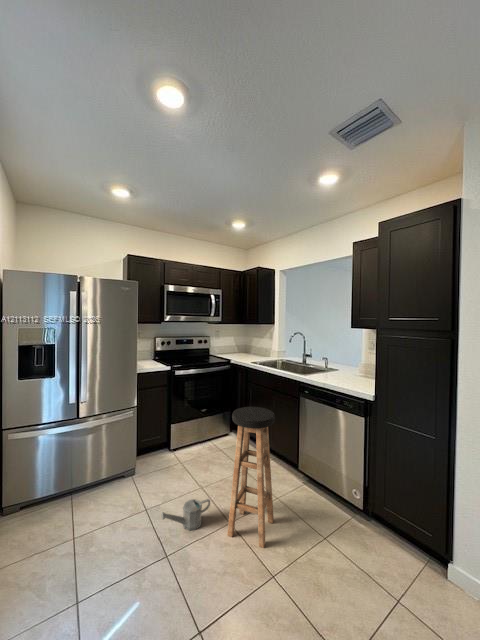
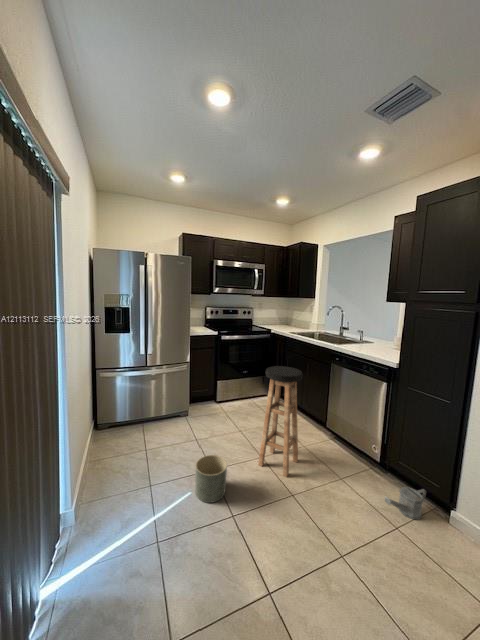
watering can: present [161,499,210,530] -> present [385,487,426,520]
planter: none [146,537,190,613] -> present [195,455,227,503]

